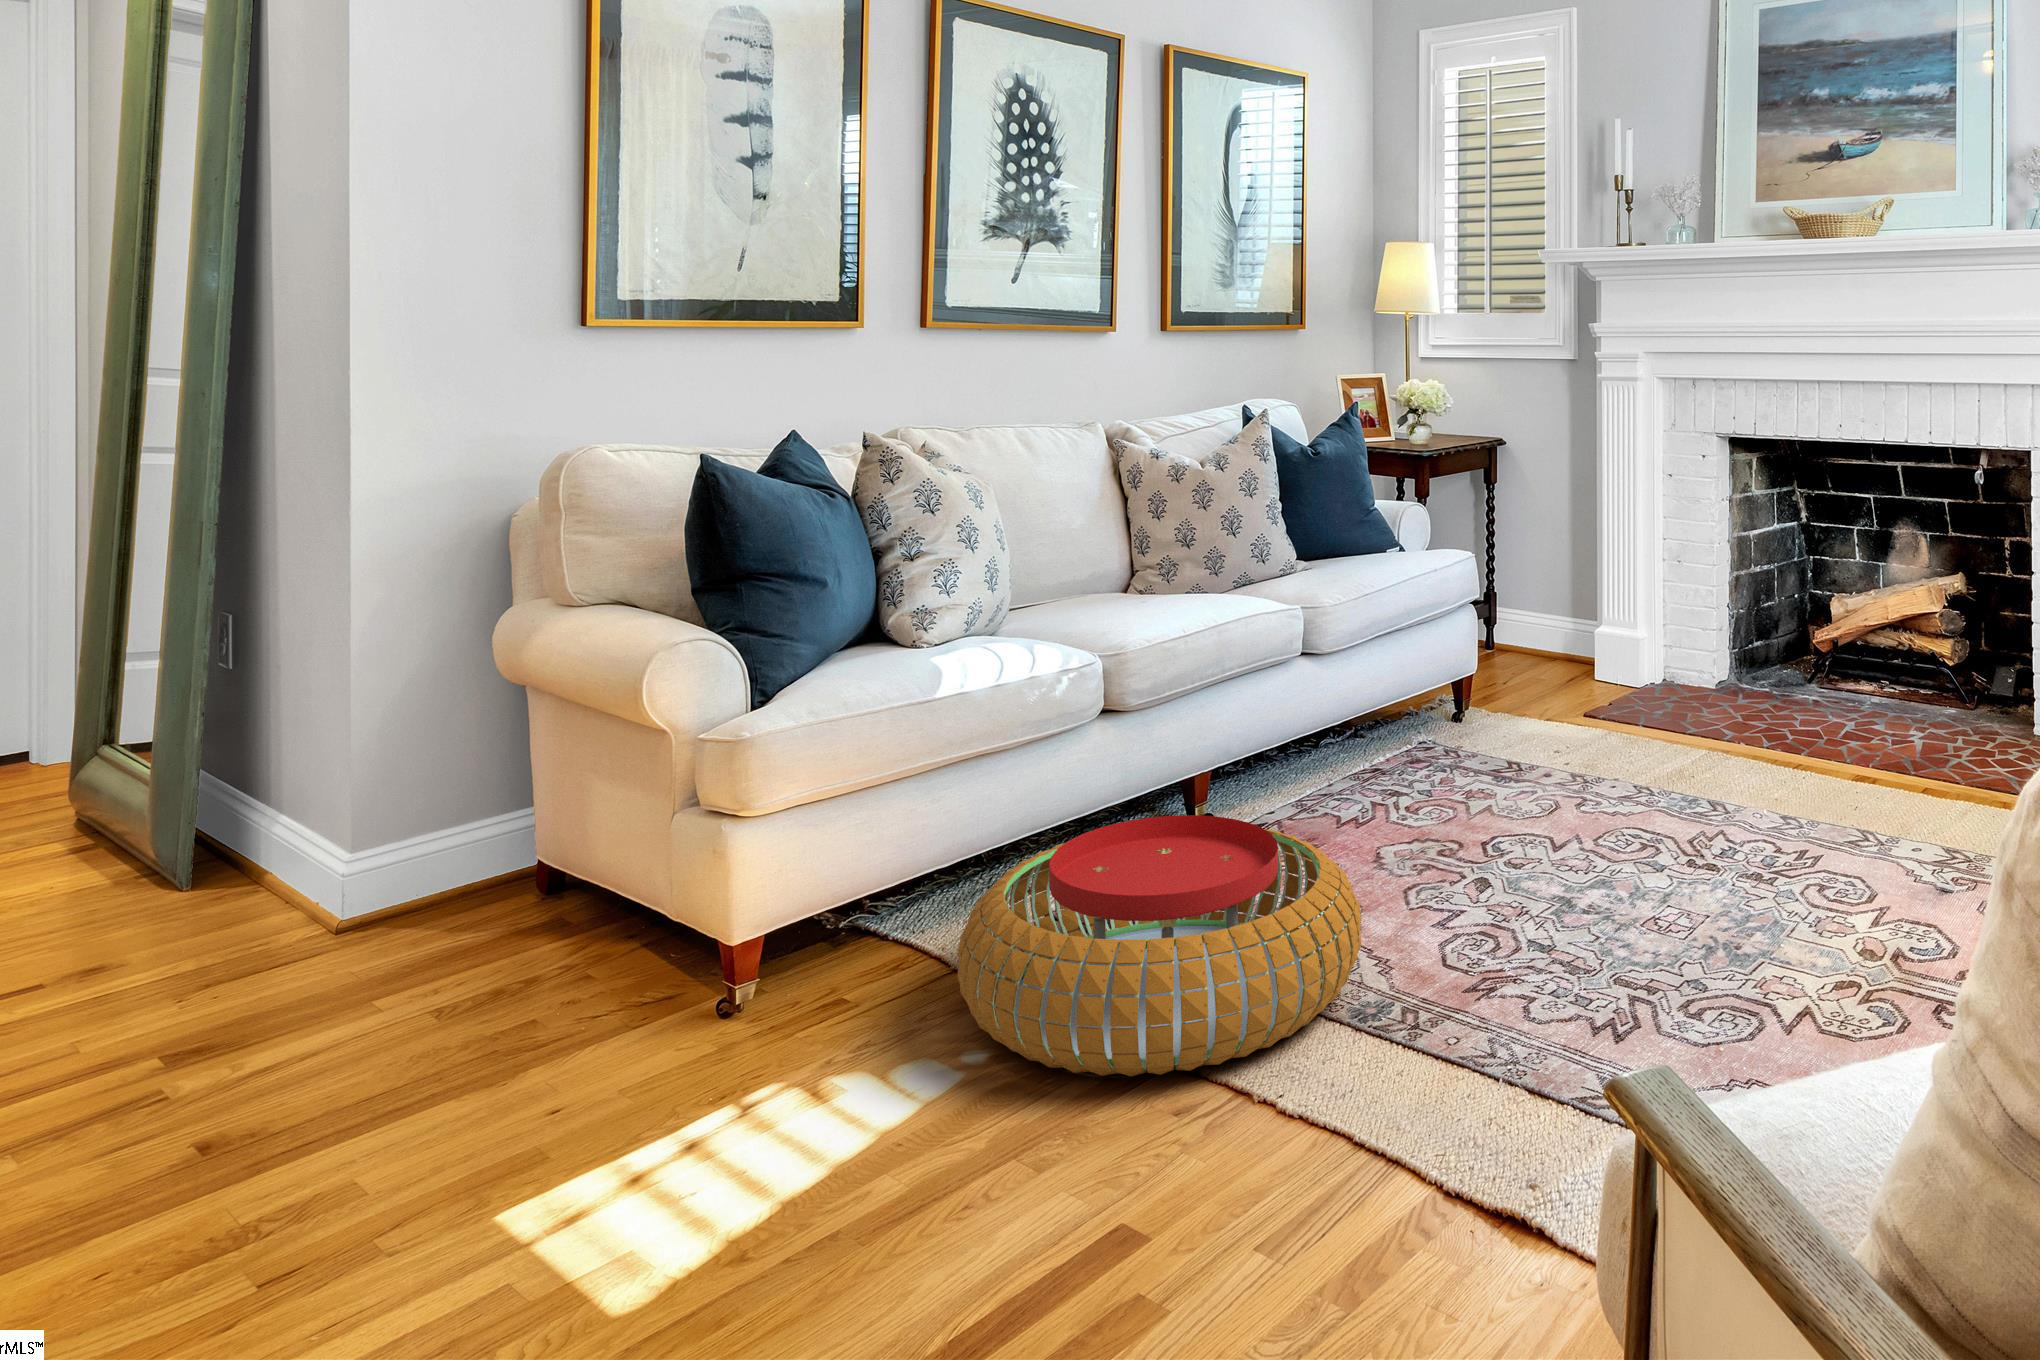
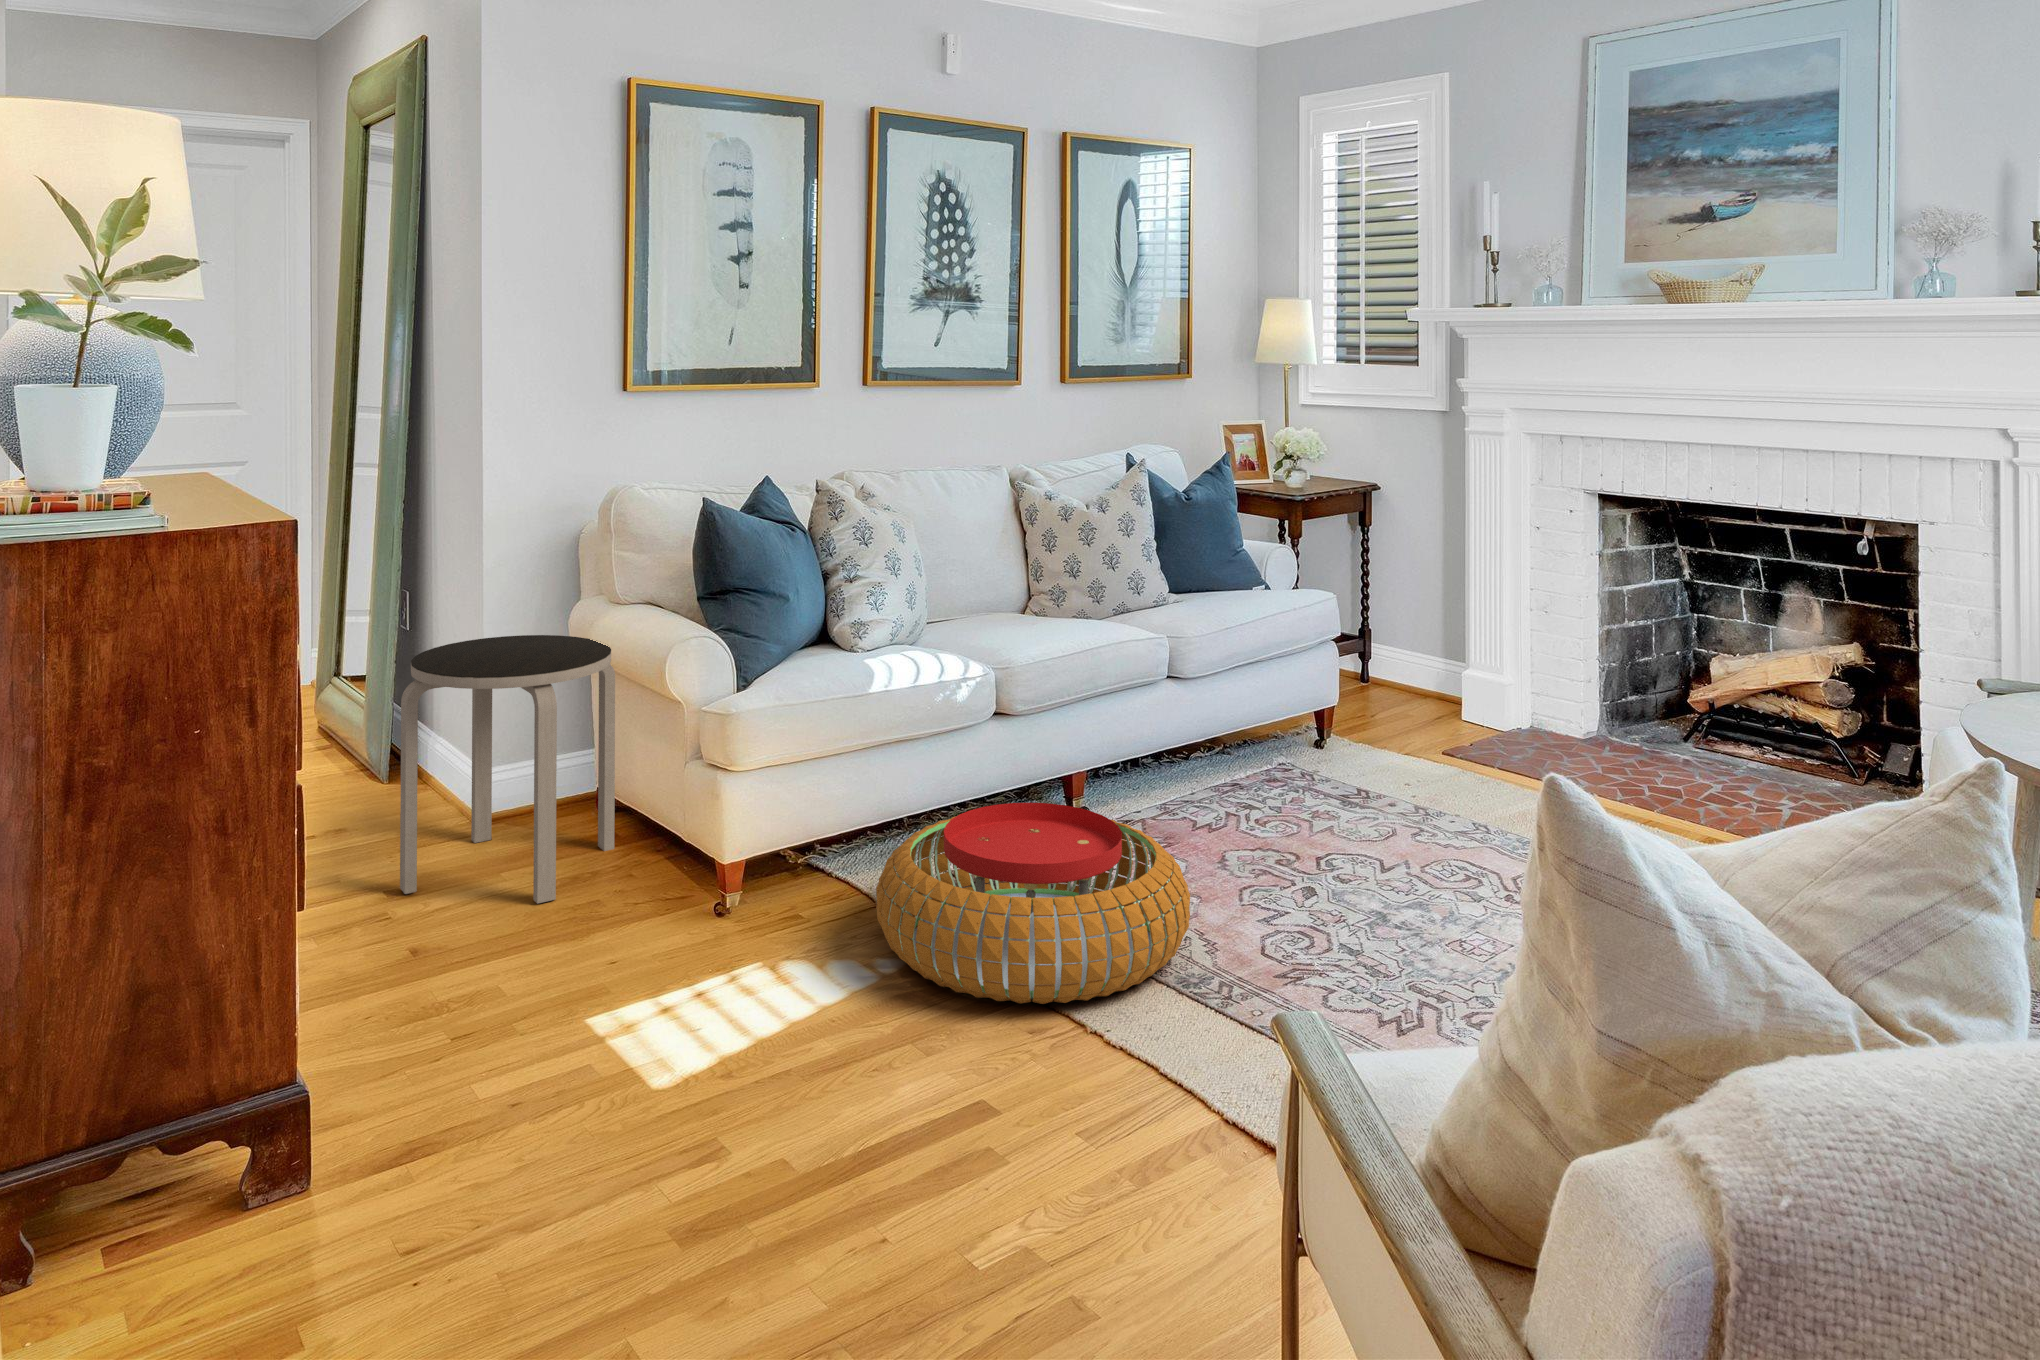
side table: none [198,657,566,1053] -> present [400,635,615,904]

